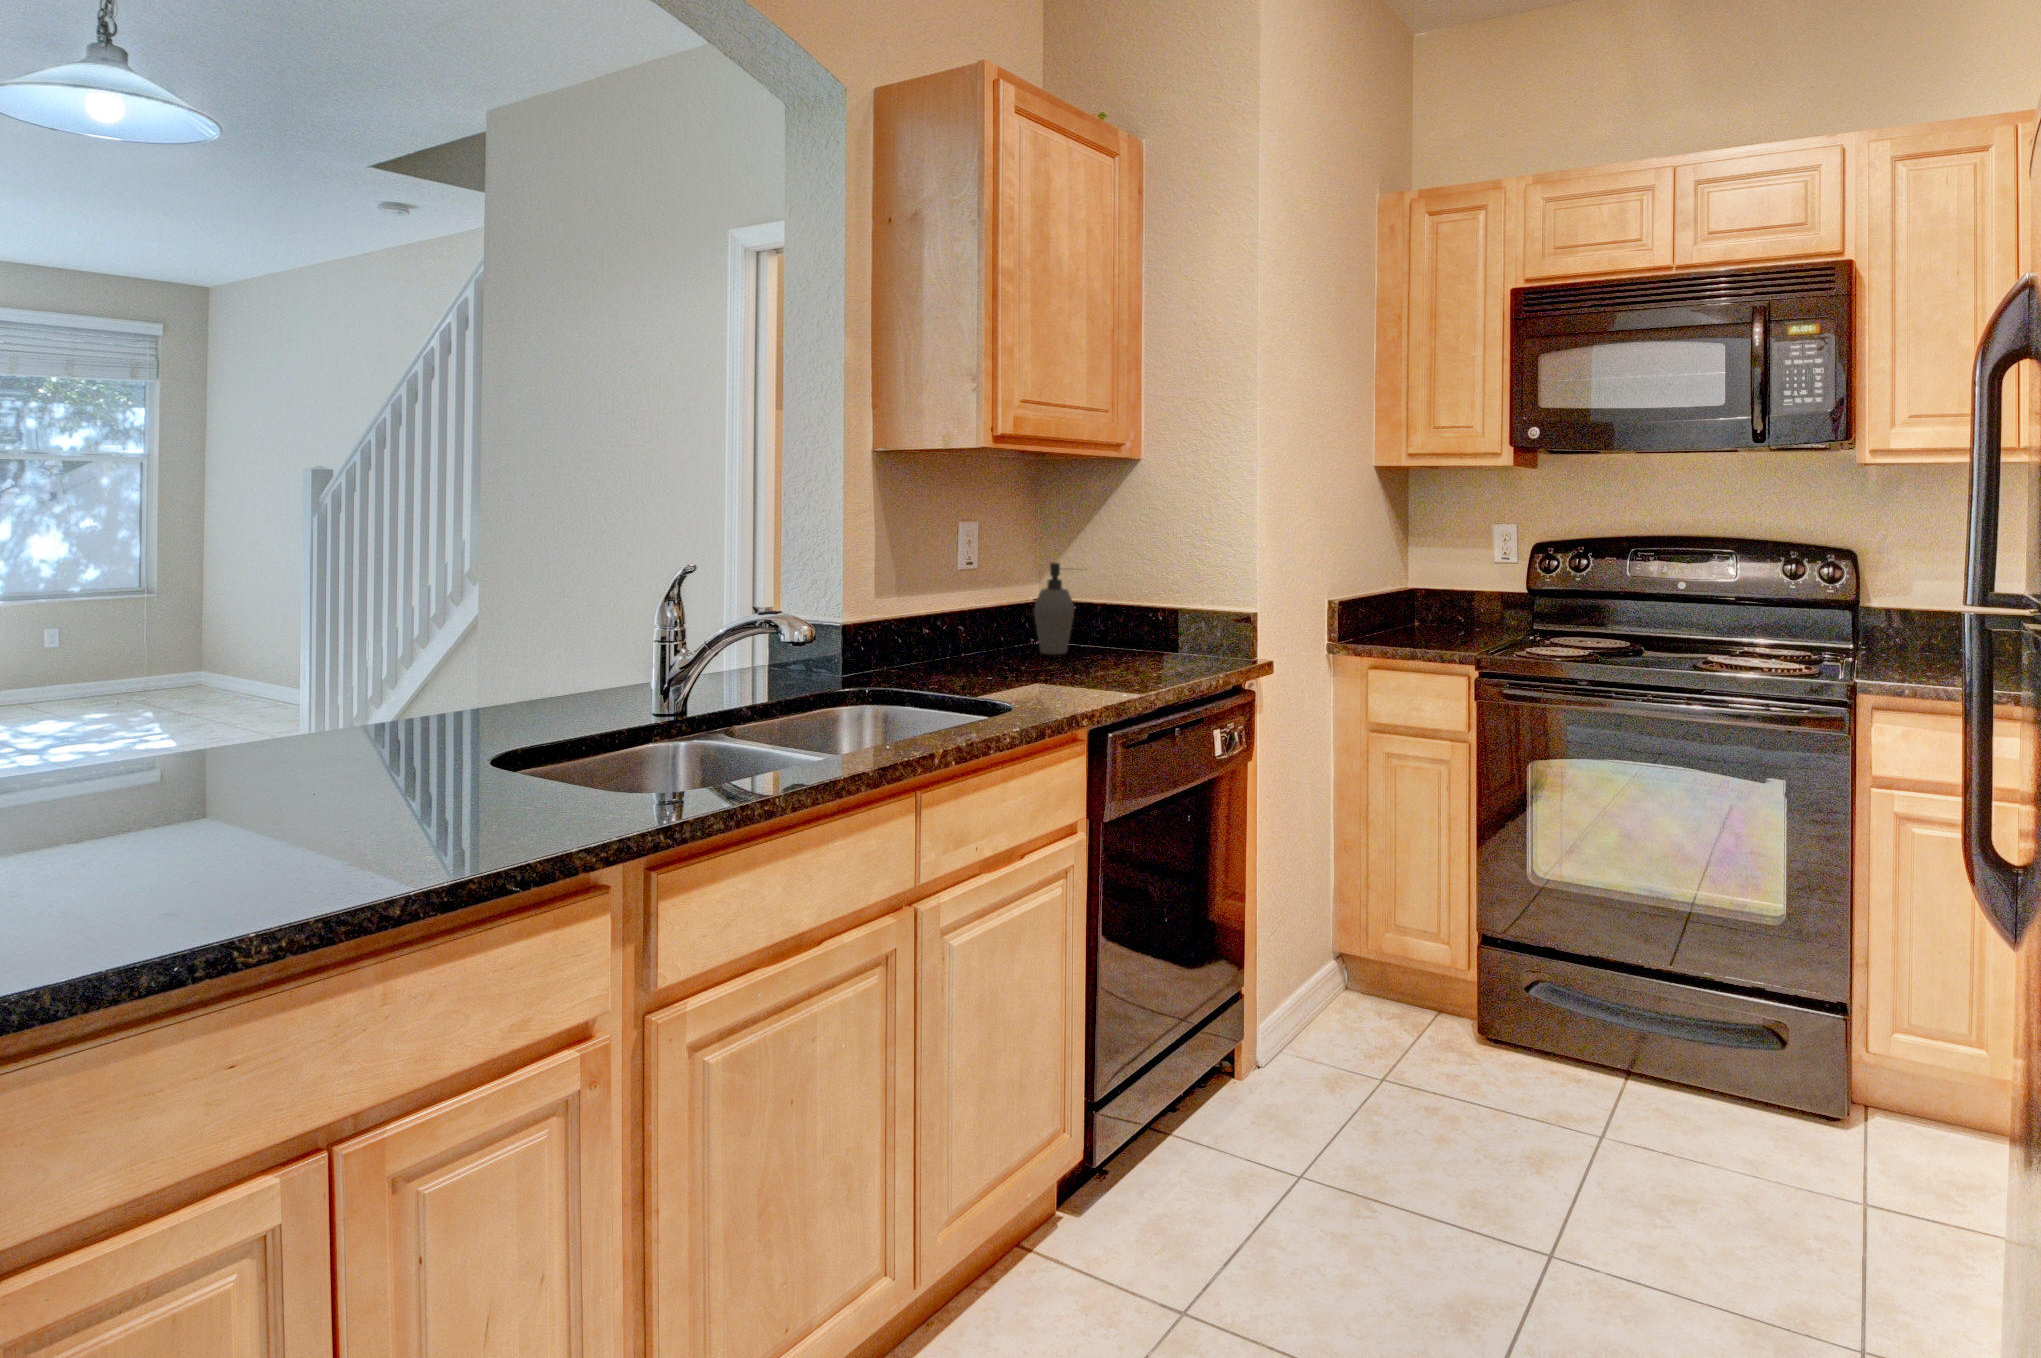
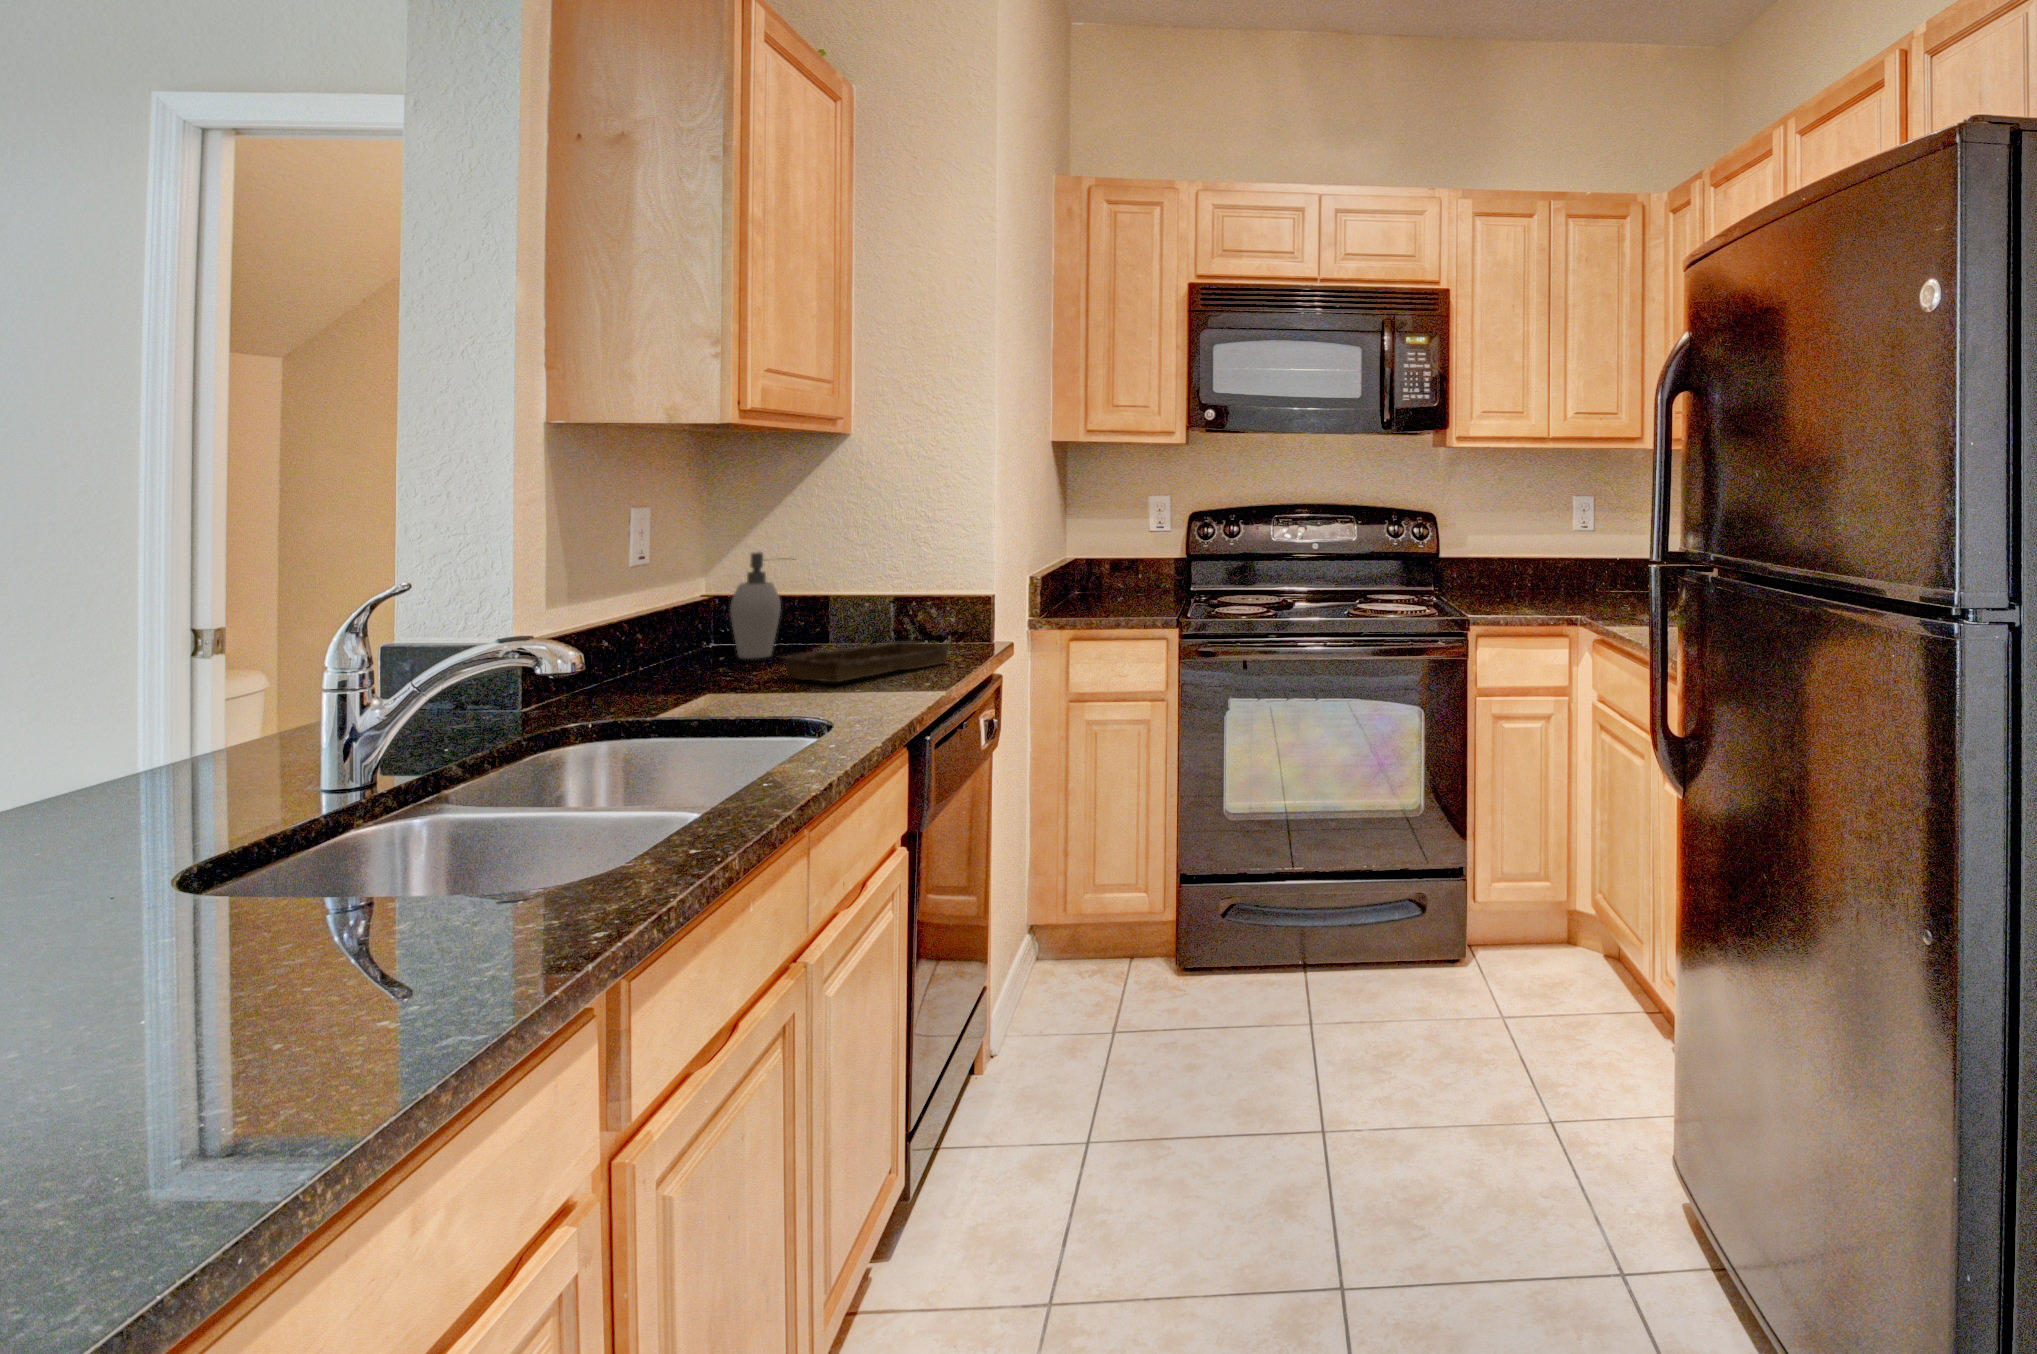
tray: none [1038,649,1193,678] -> present [785,641,949,682]

